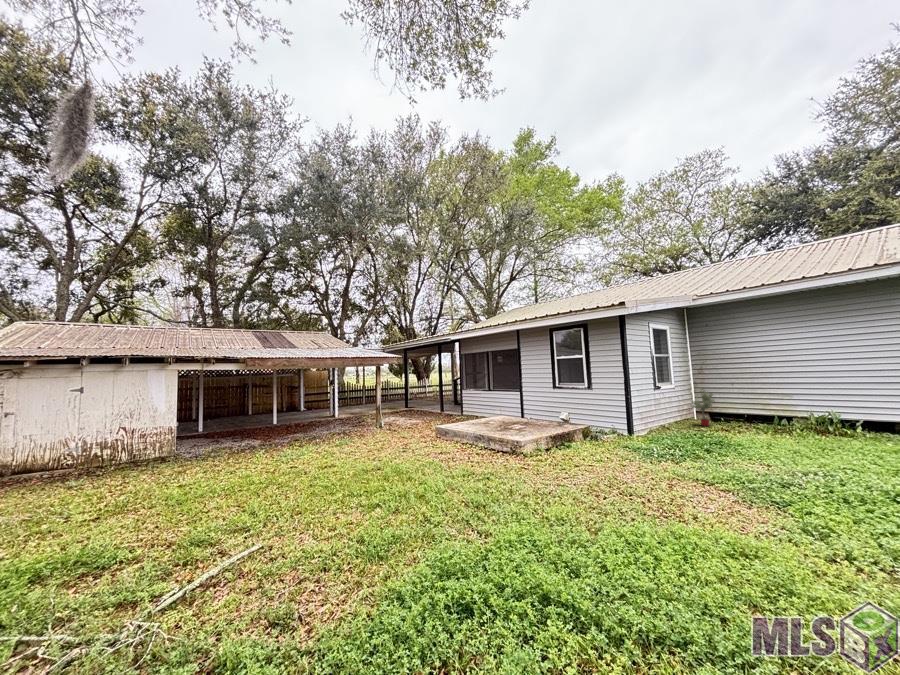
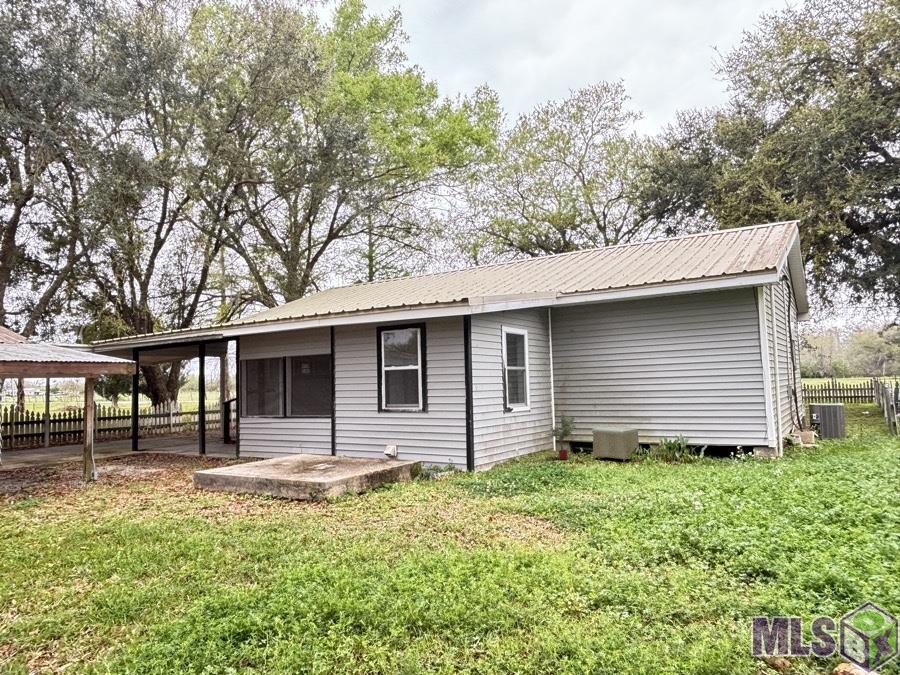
storage bench: none [733,401,784,432] -> present [592,428,639,462]

